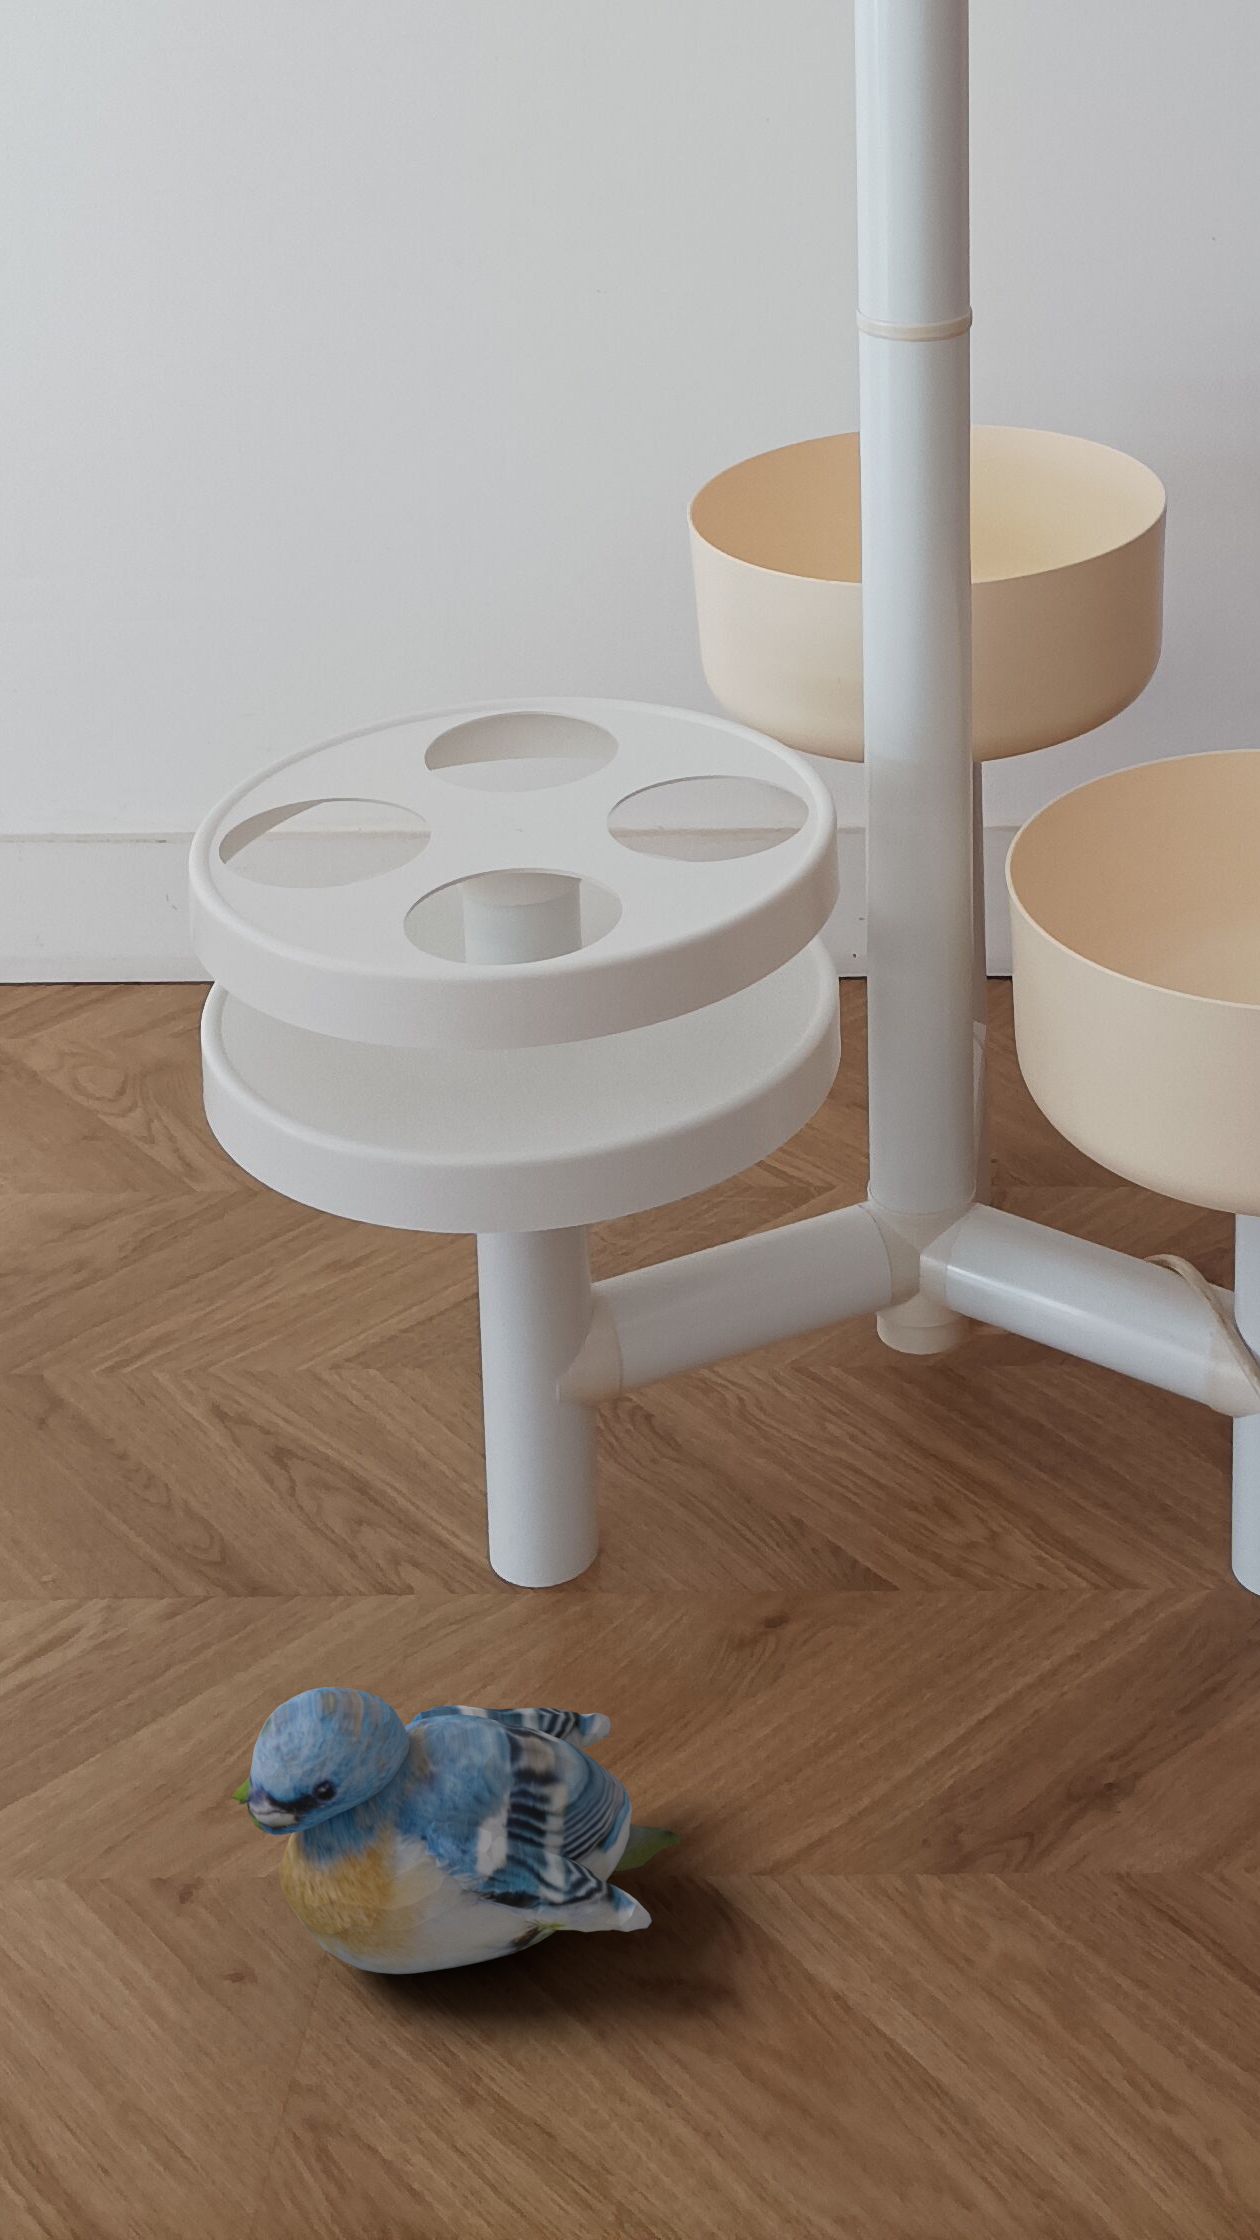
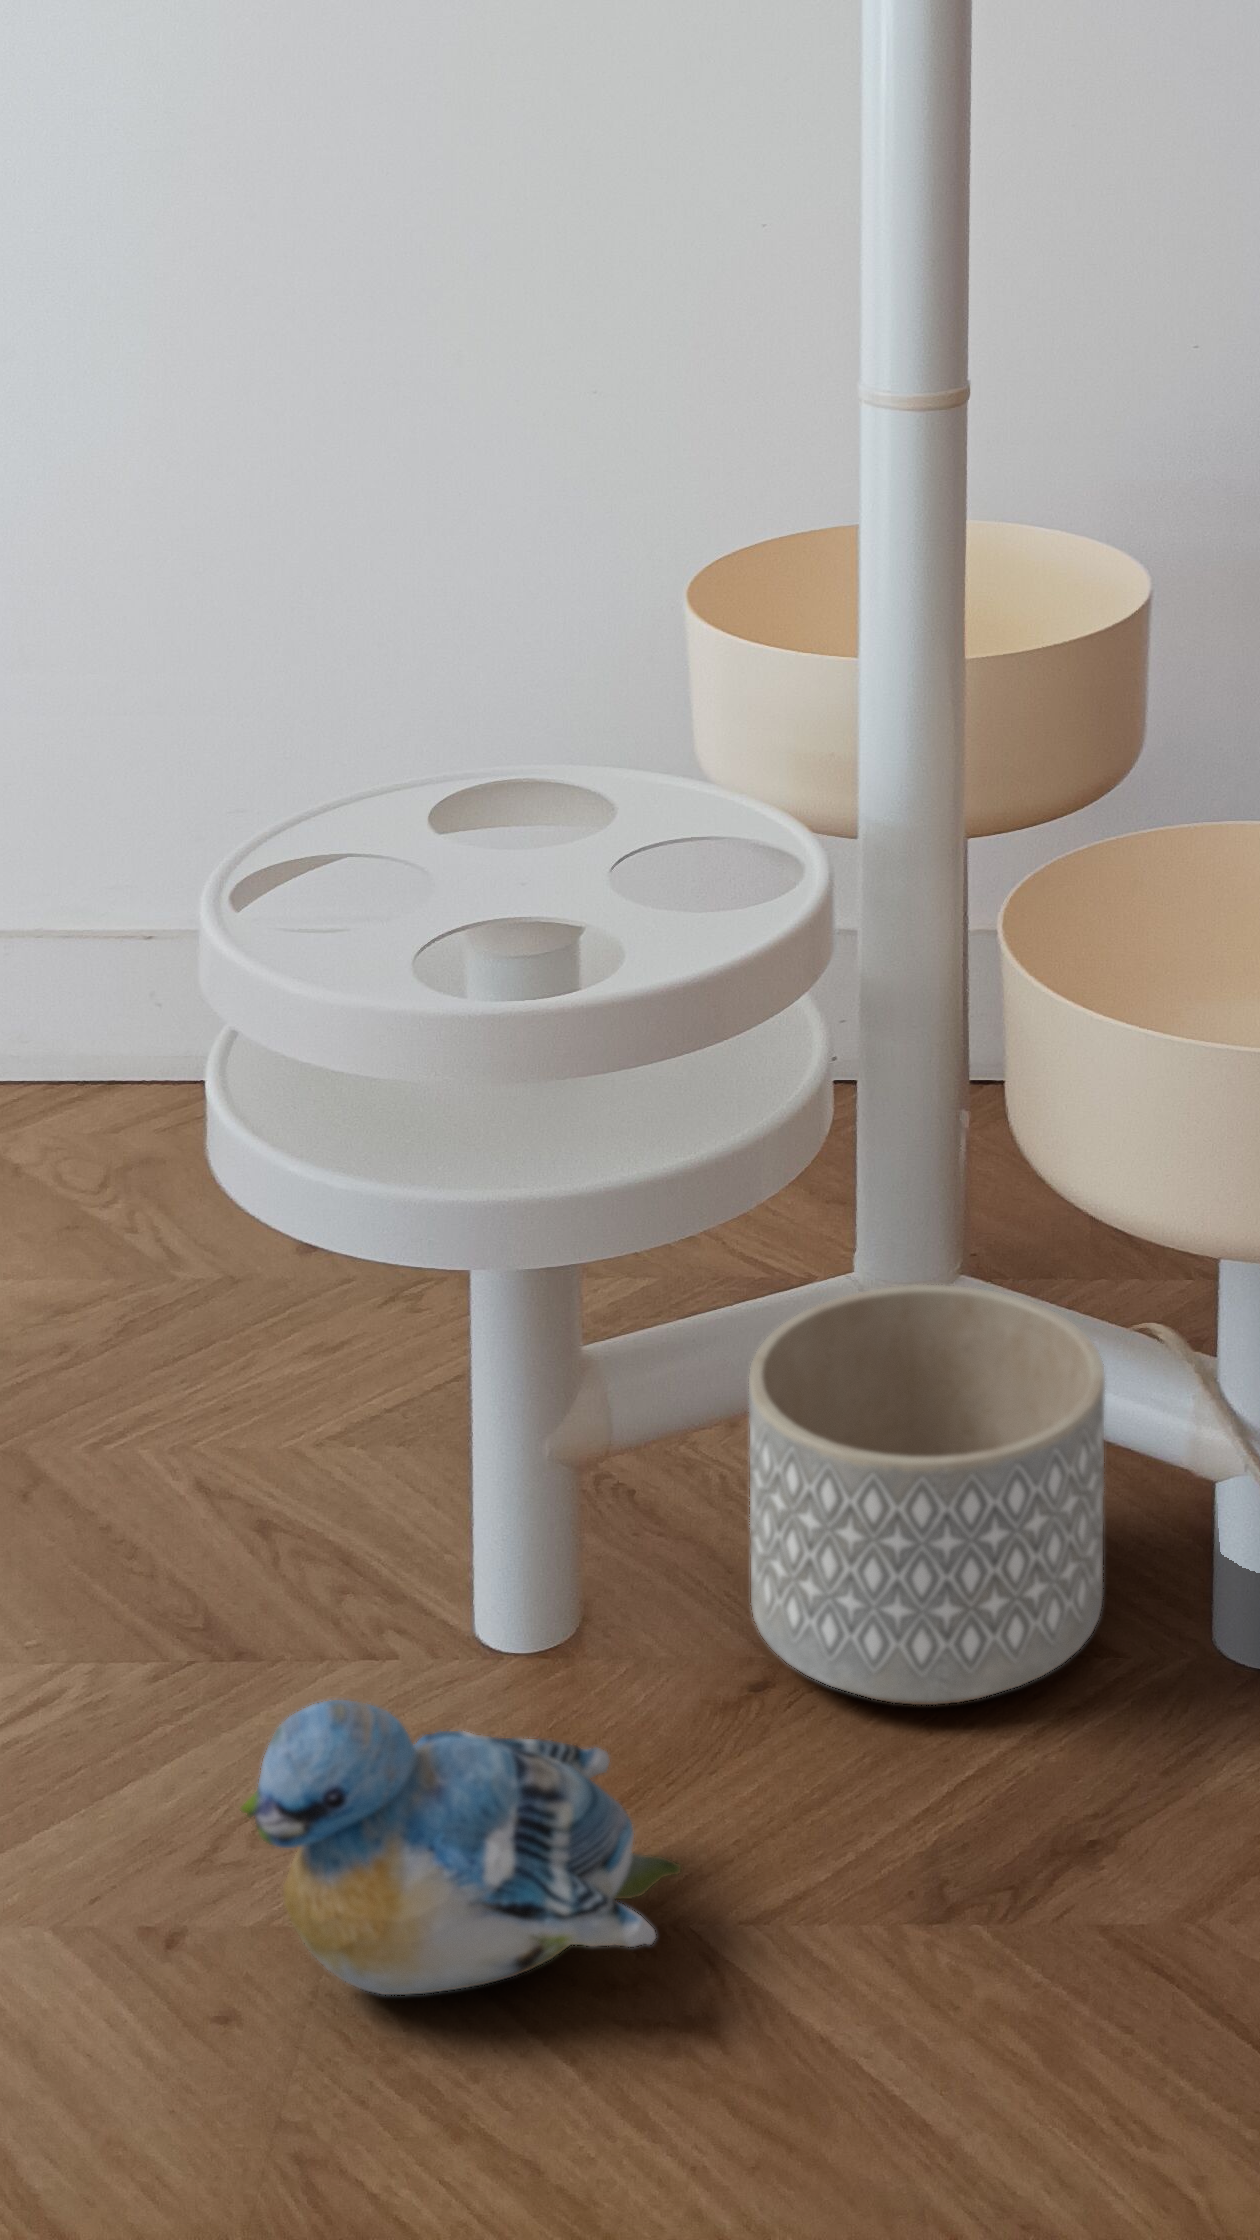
planter: none [755,1220,1113,1650] -> present [749,1285,1105,1705]

